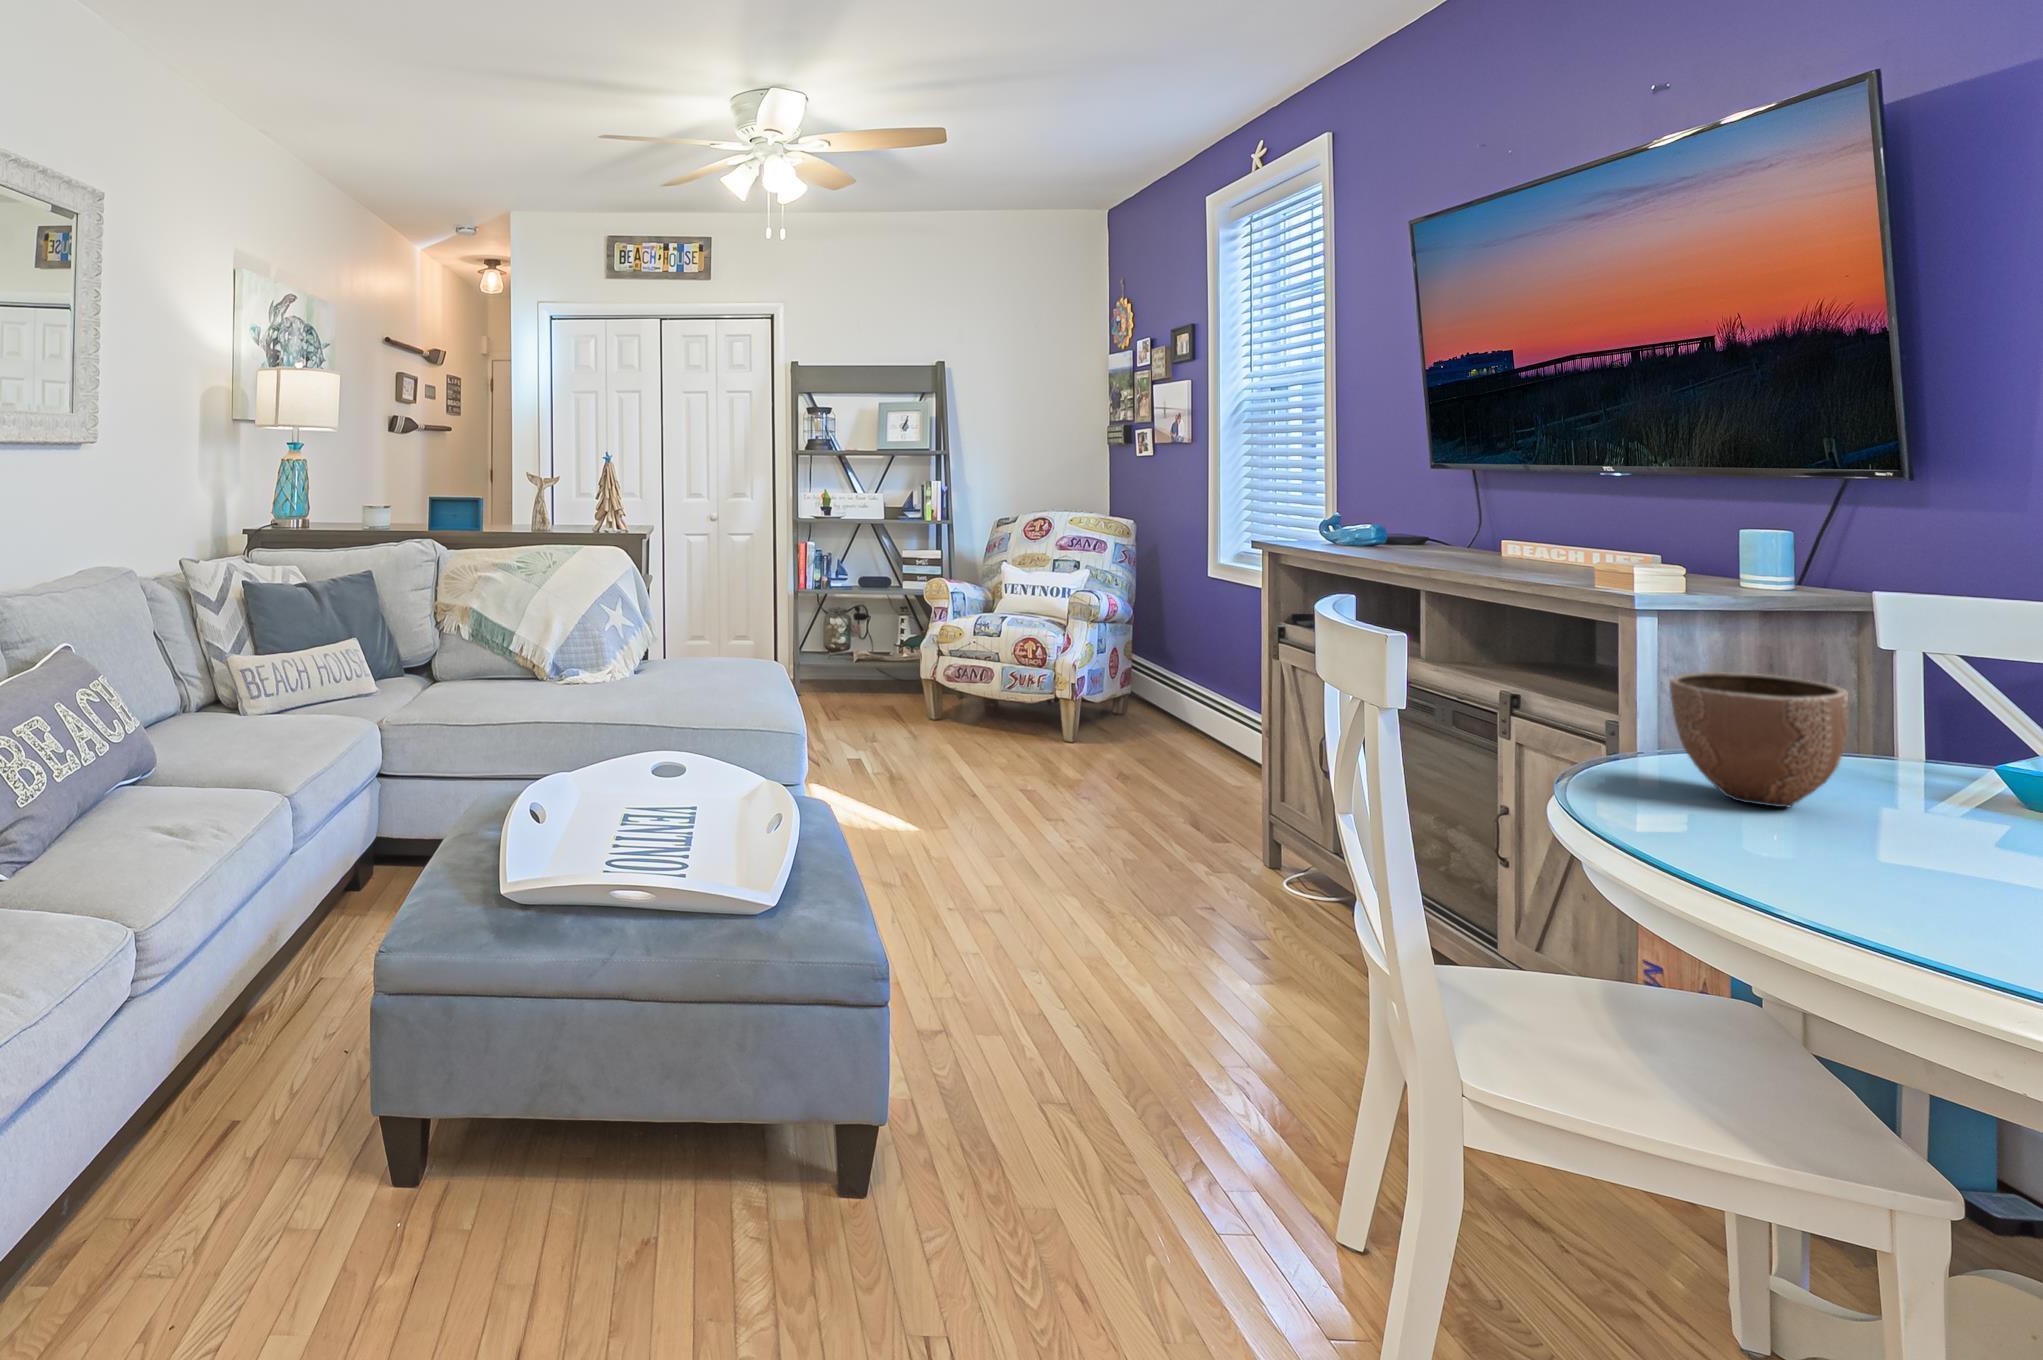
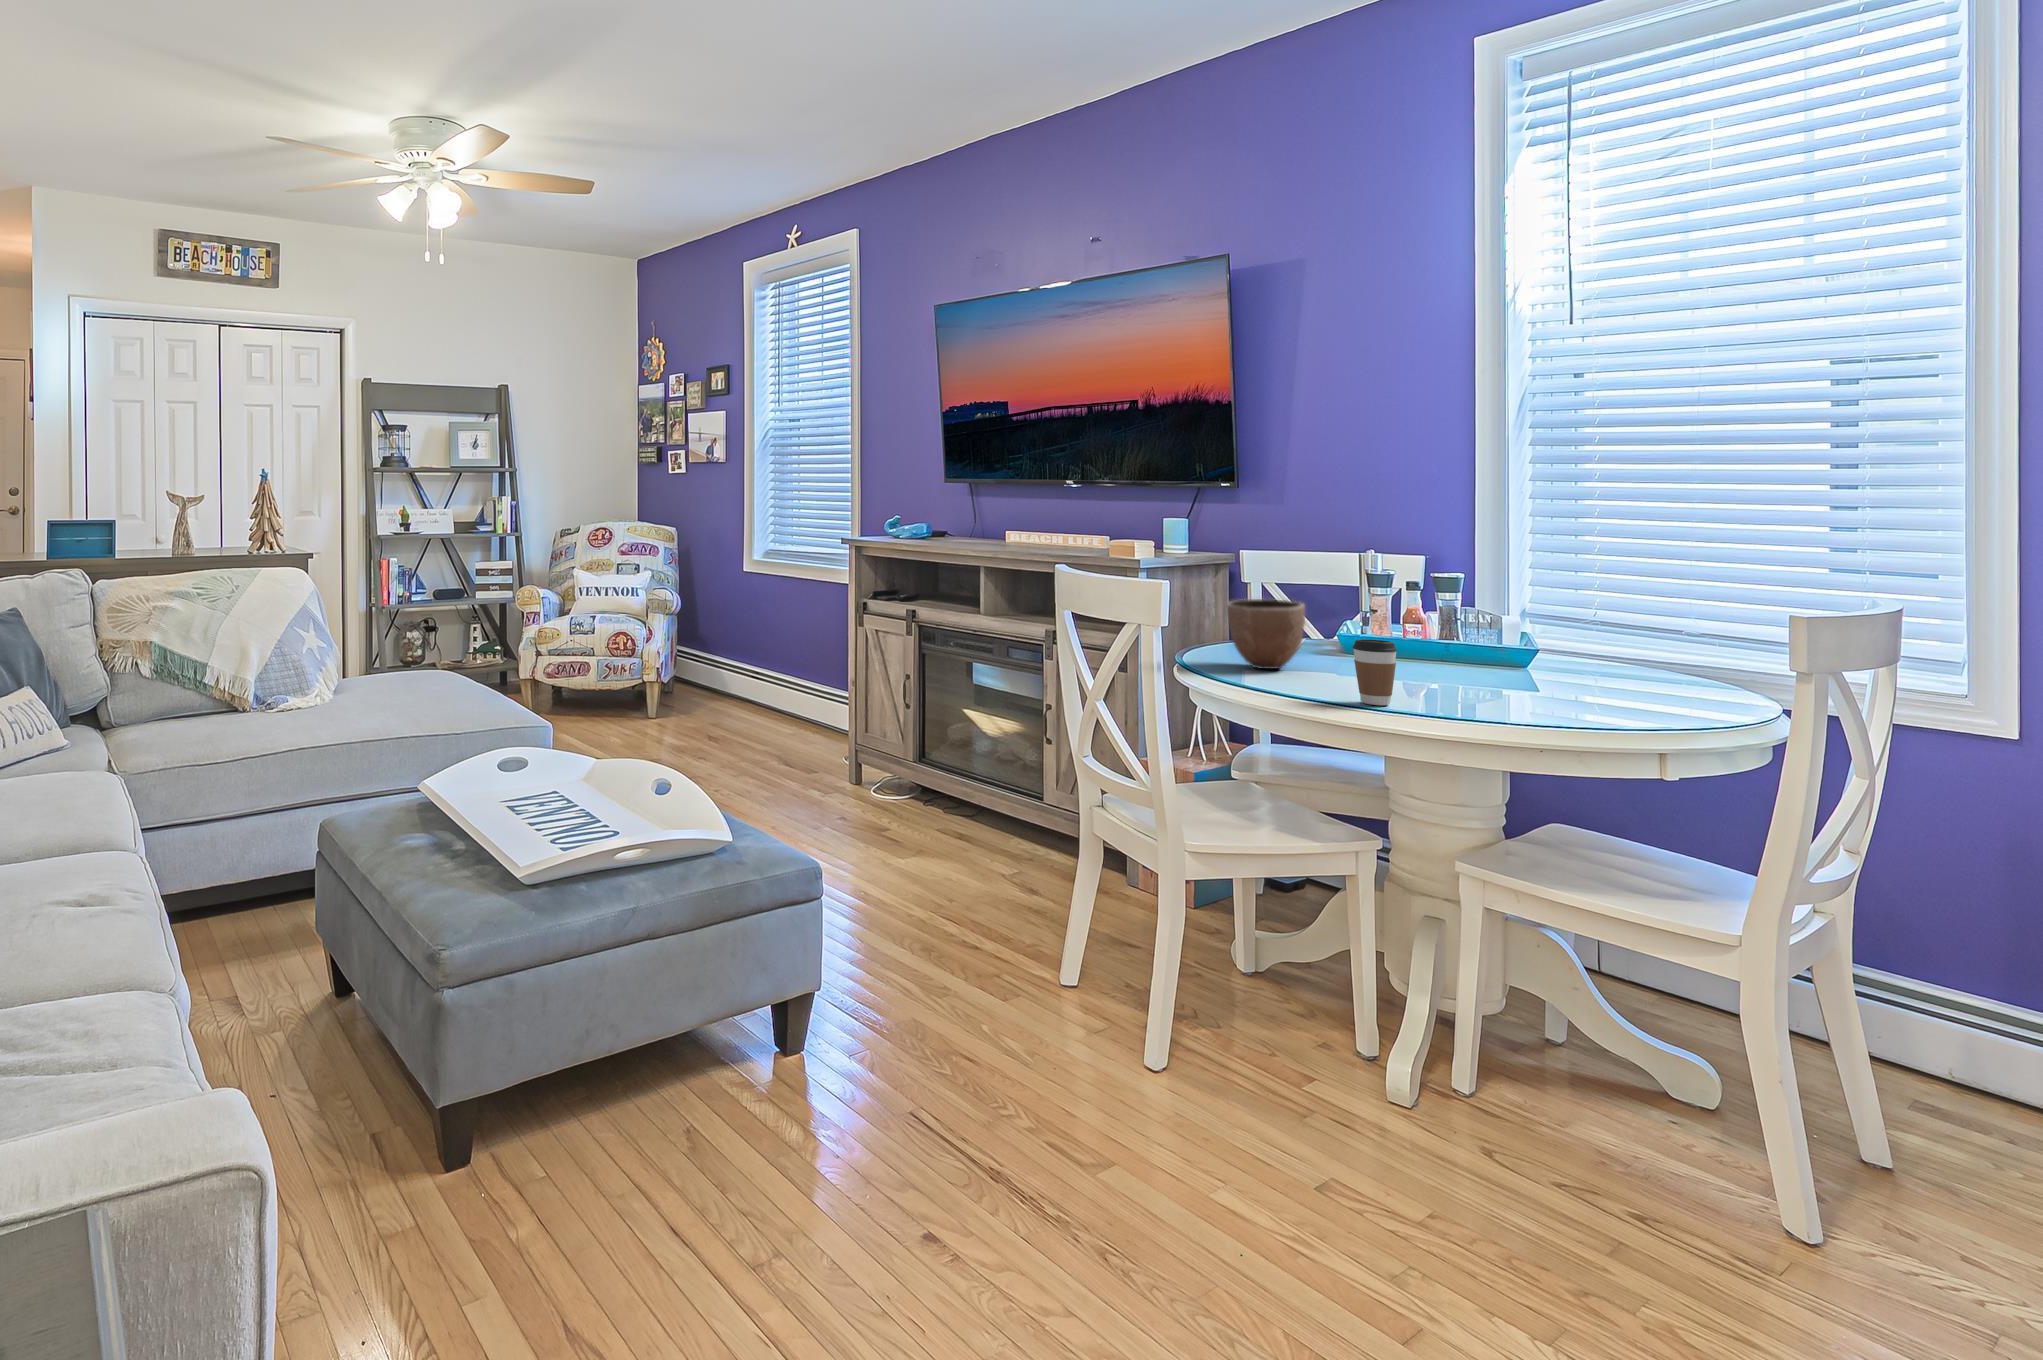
coffee cup: none [1839,777,1955,921] -> present [1353,640,1397,705]

